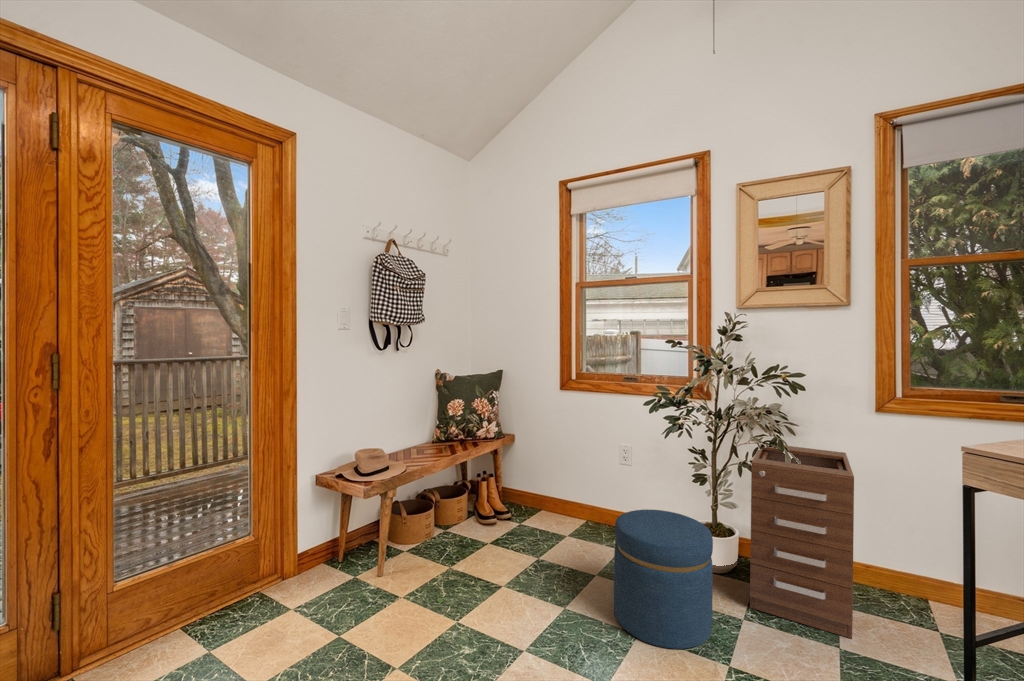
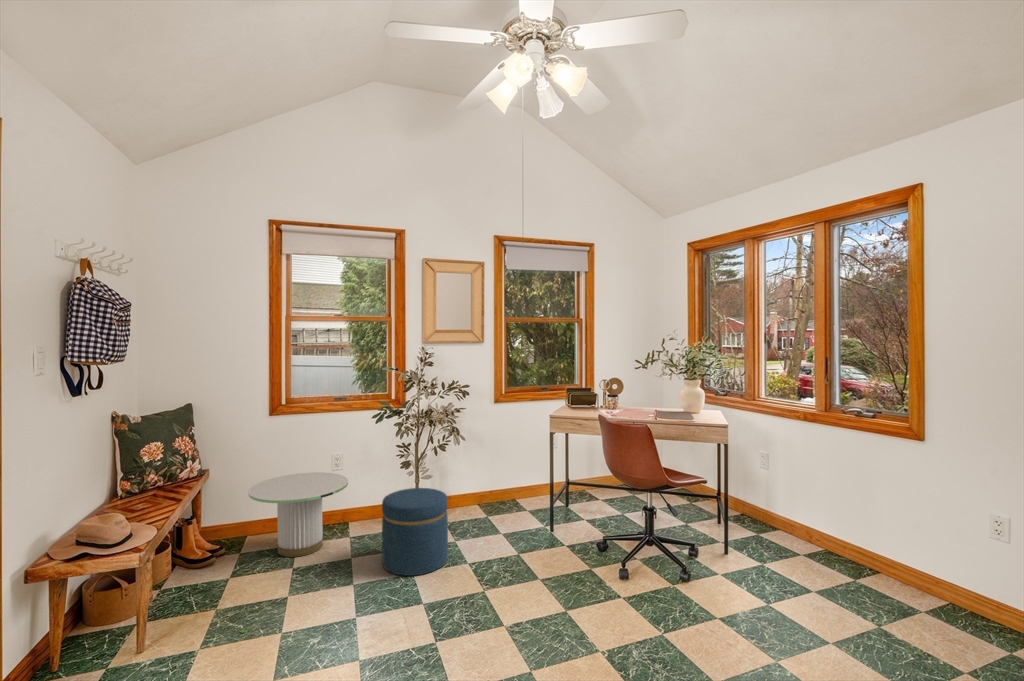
filing cabinet: present [750,444,854,639] -> none [438,426,502,535]
side table: none [519,457,620,549] -> present [248,472,348,557]

